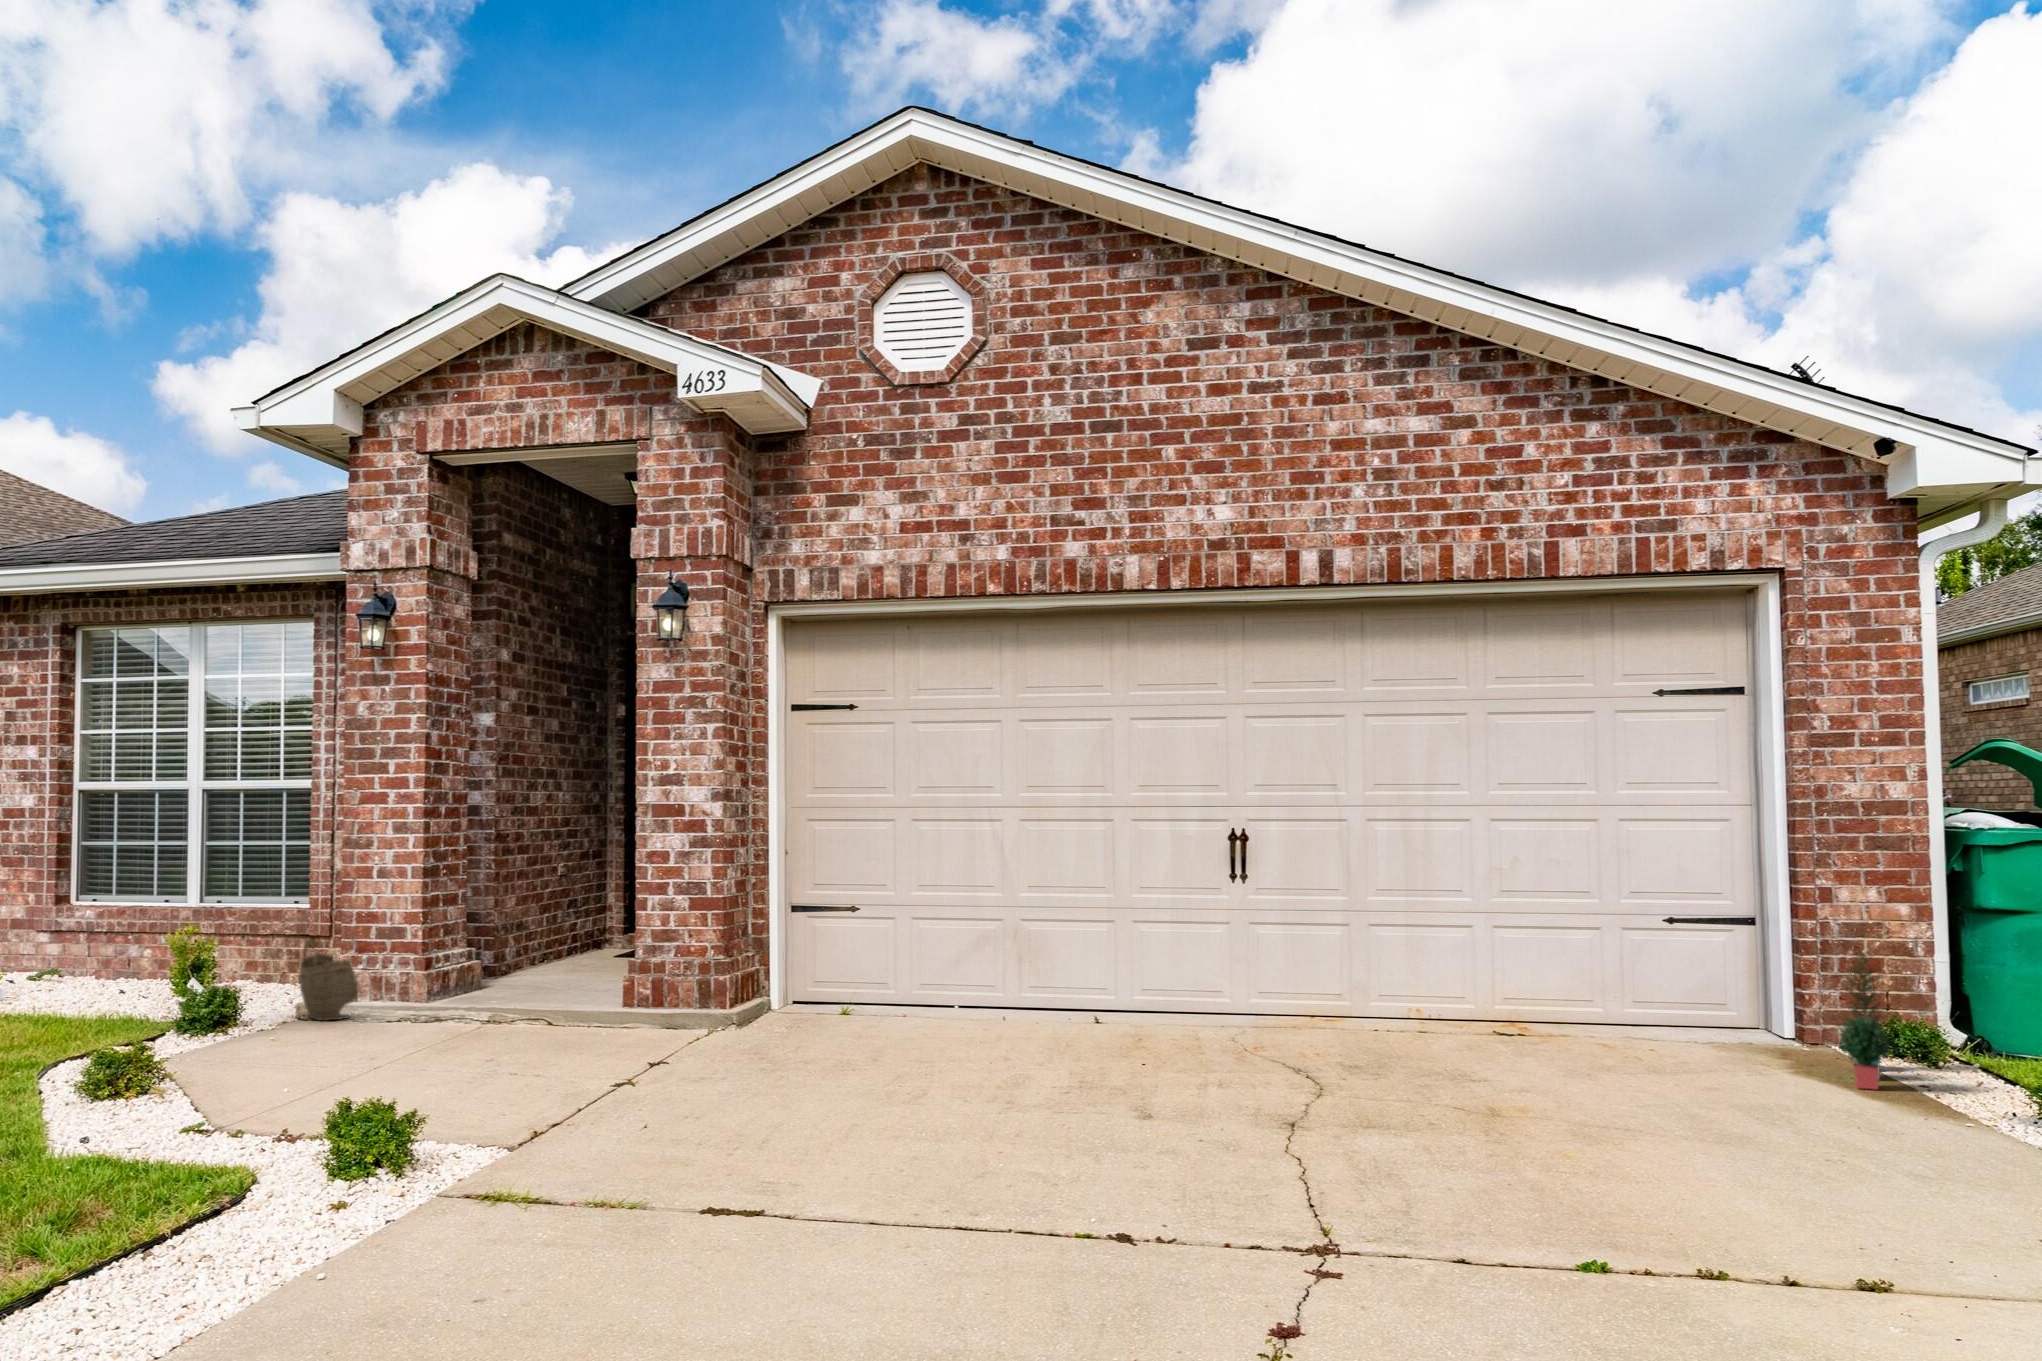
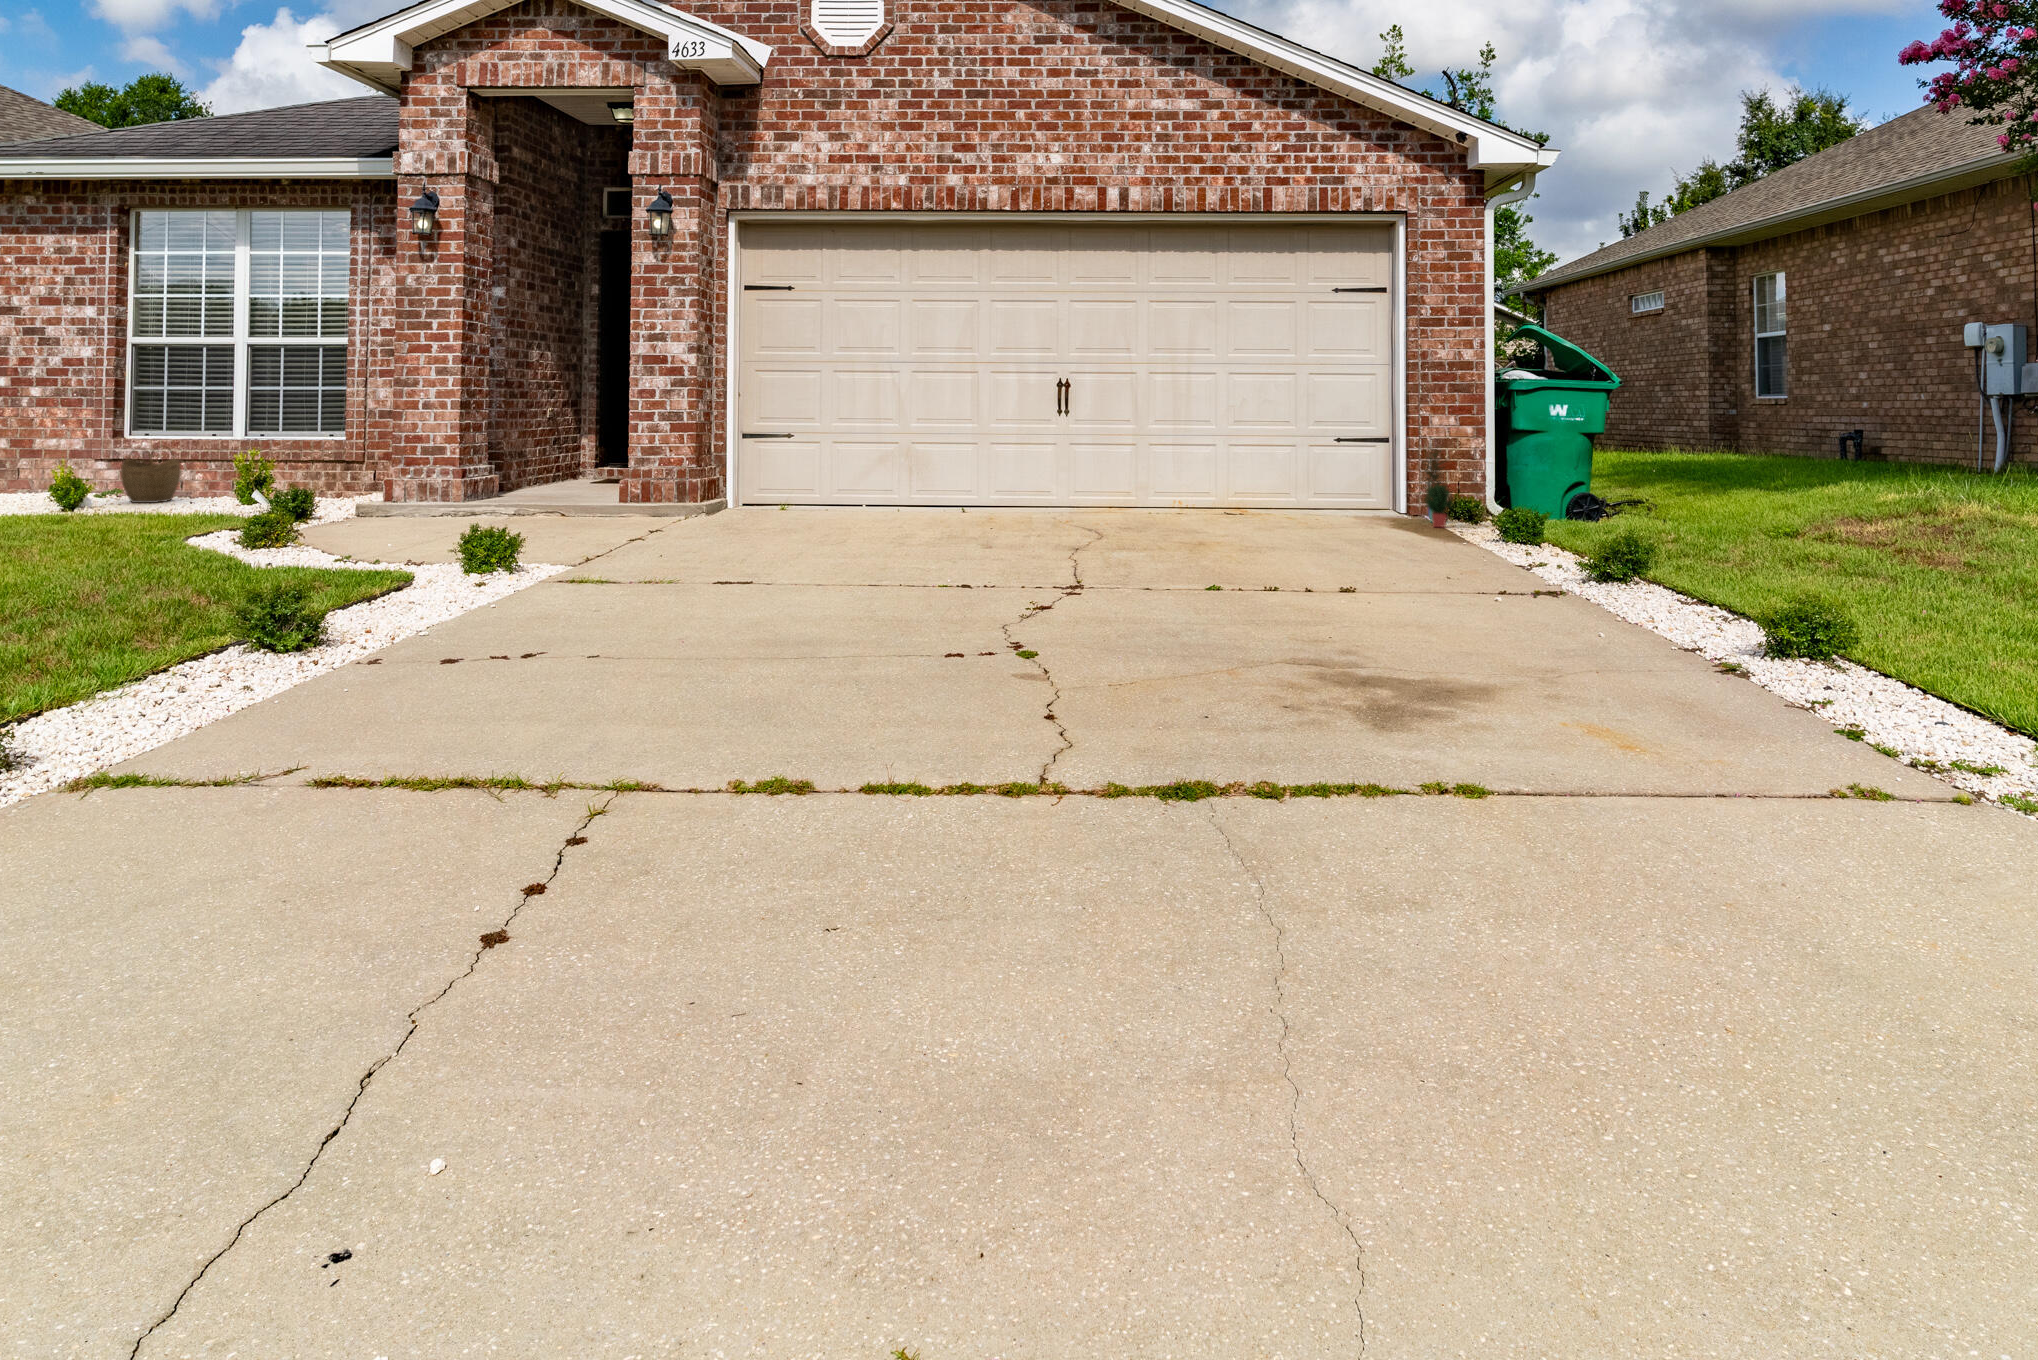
woven basket: present [299,941,358,1021] -> present [121,447,181,503]

